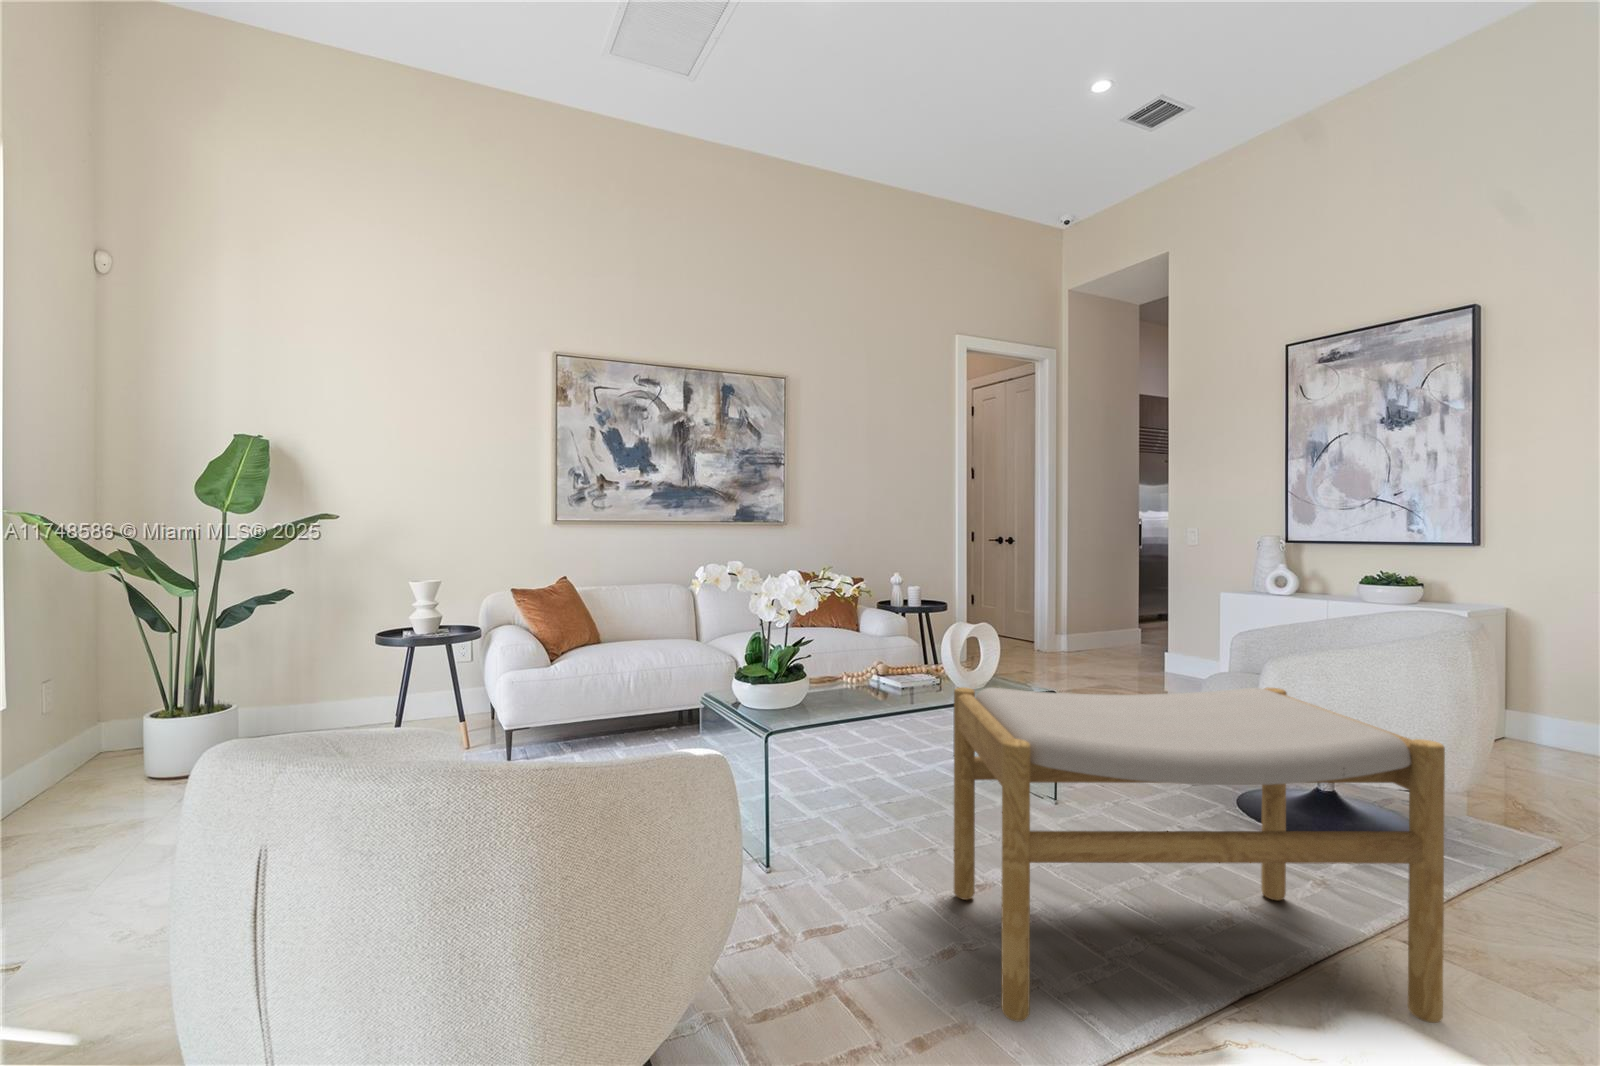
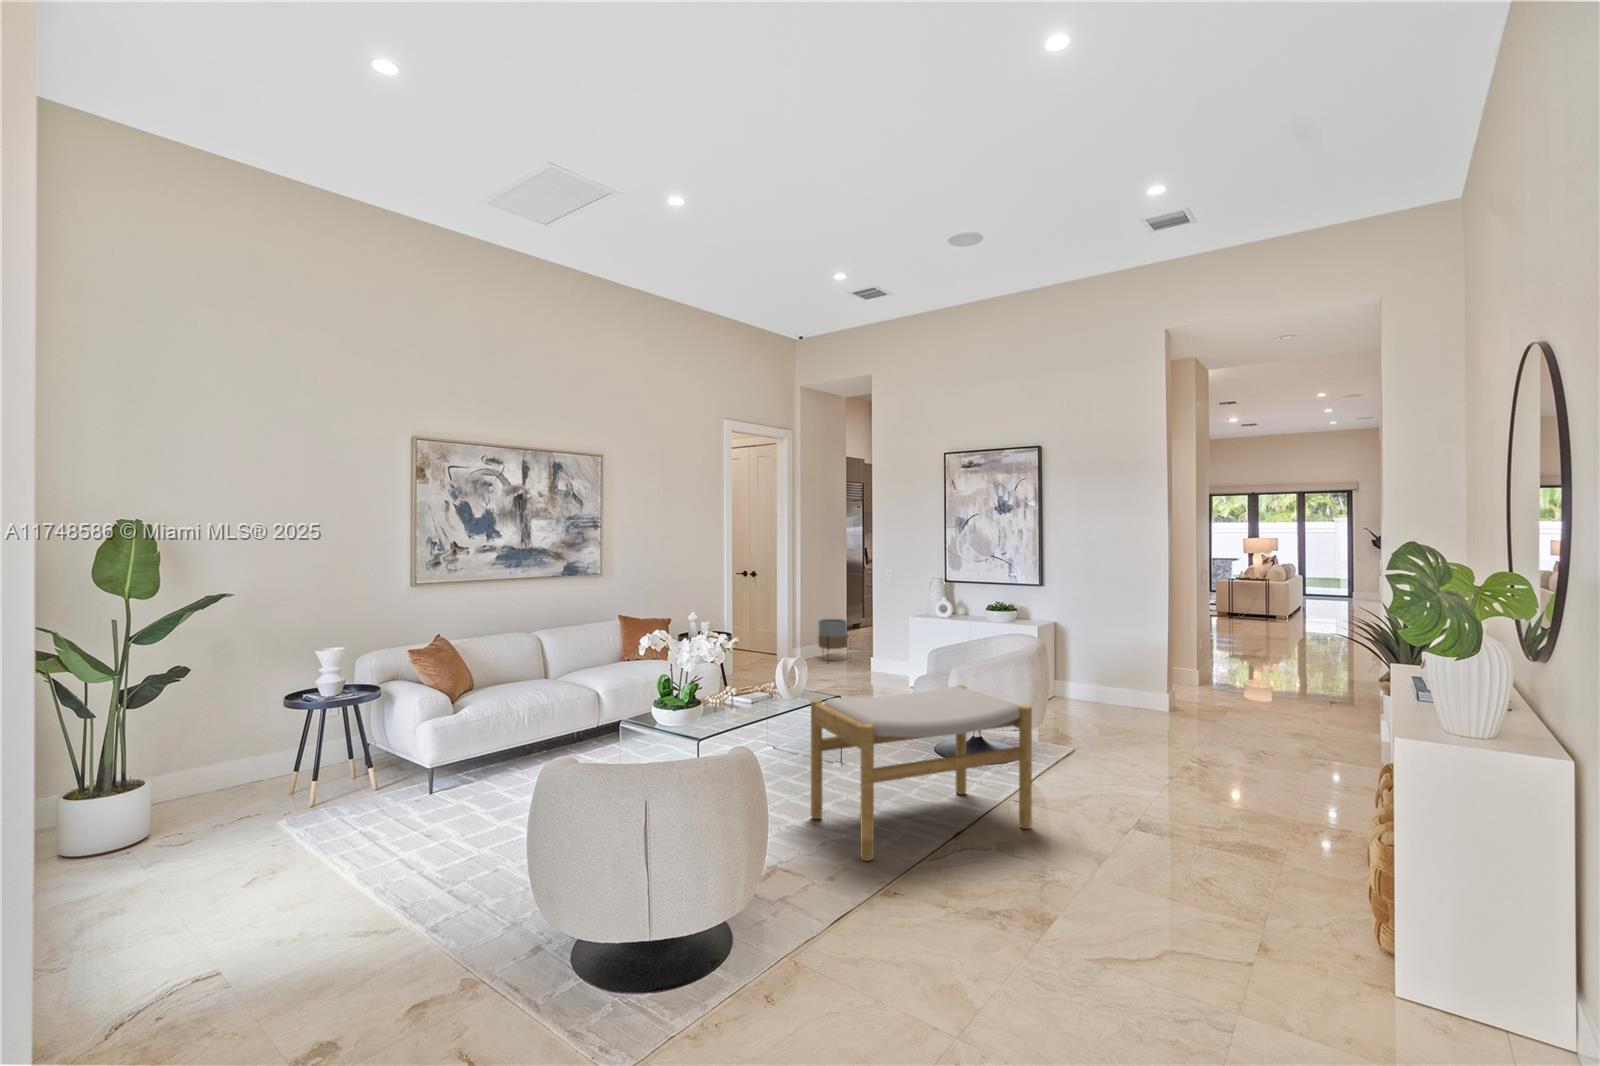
planter: none [1096,599,1139,658] -> present [818,619,848,650]

